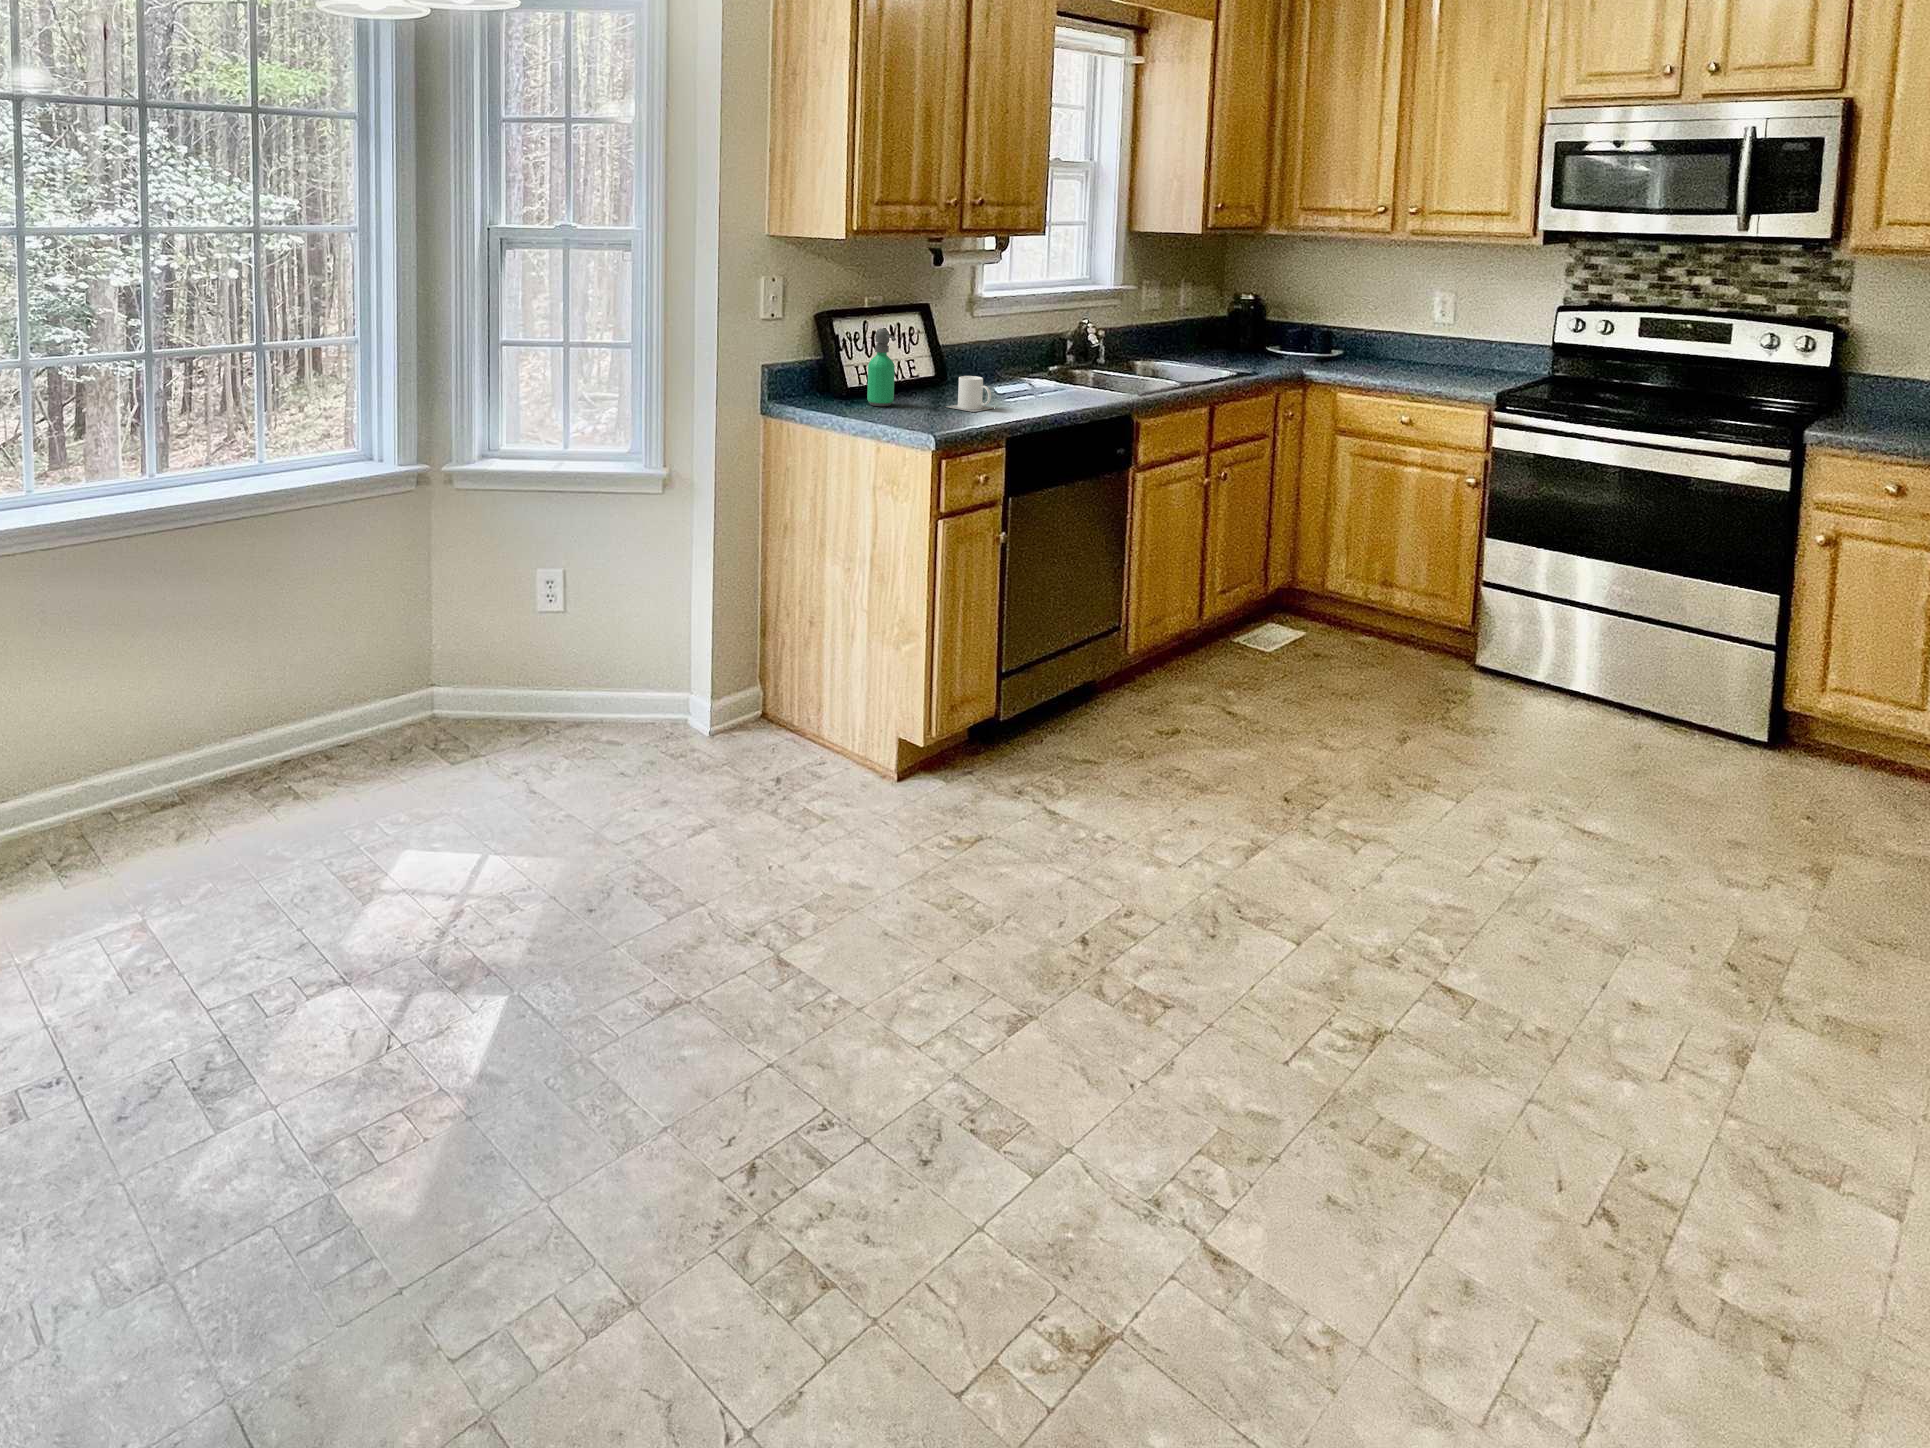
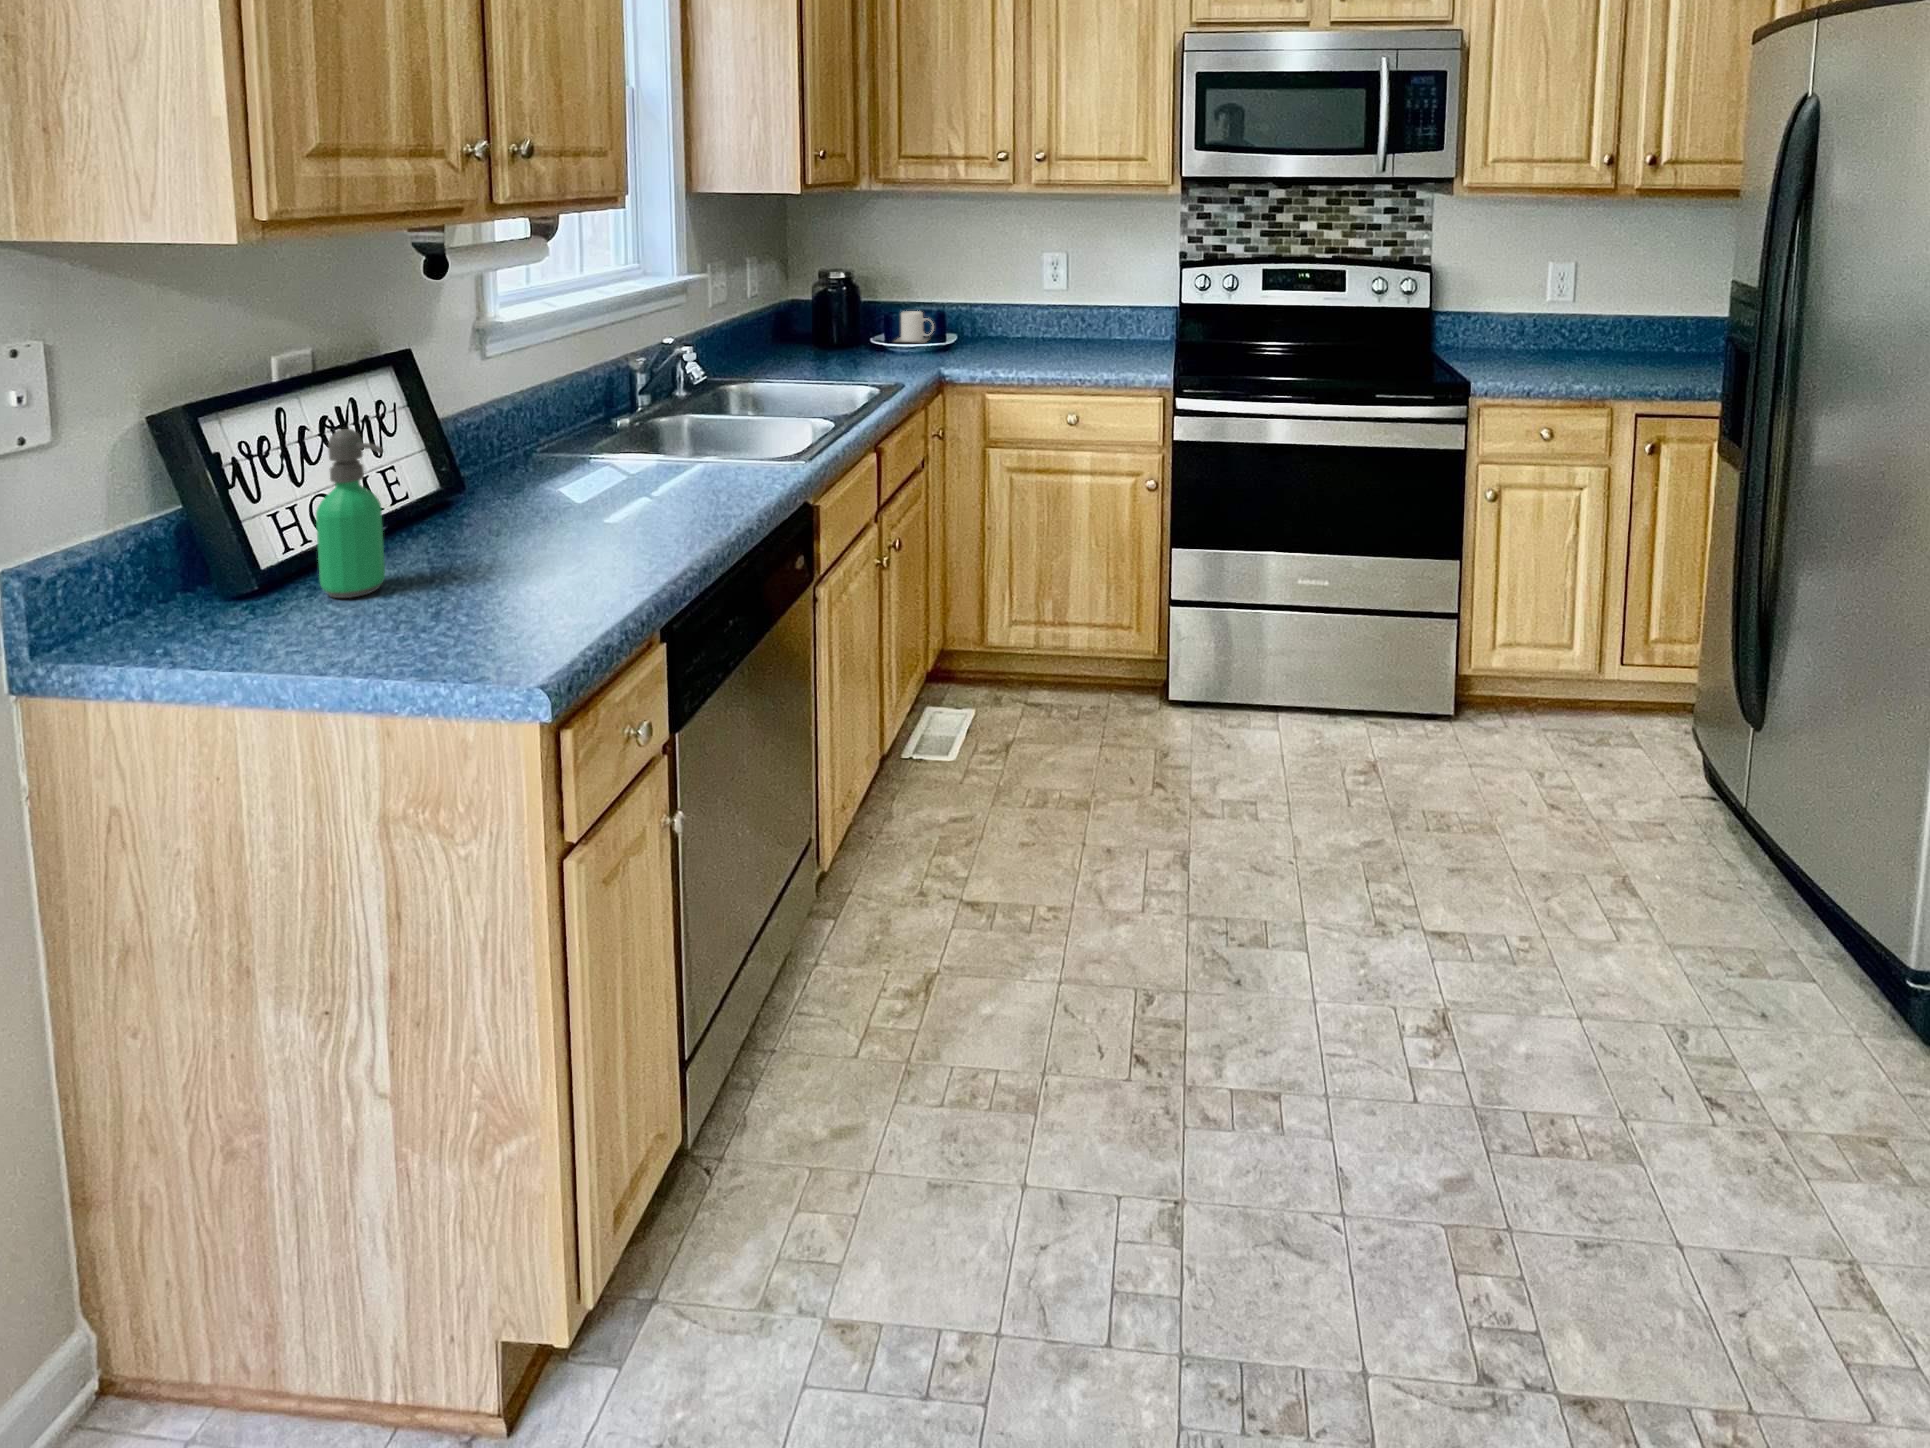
mug: present [947,376,992,412] -> present [895,311,934,343]

